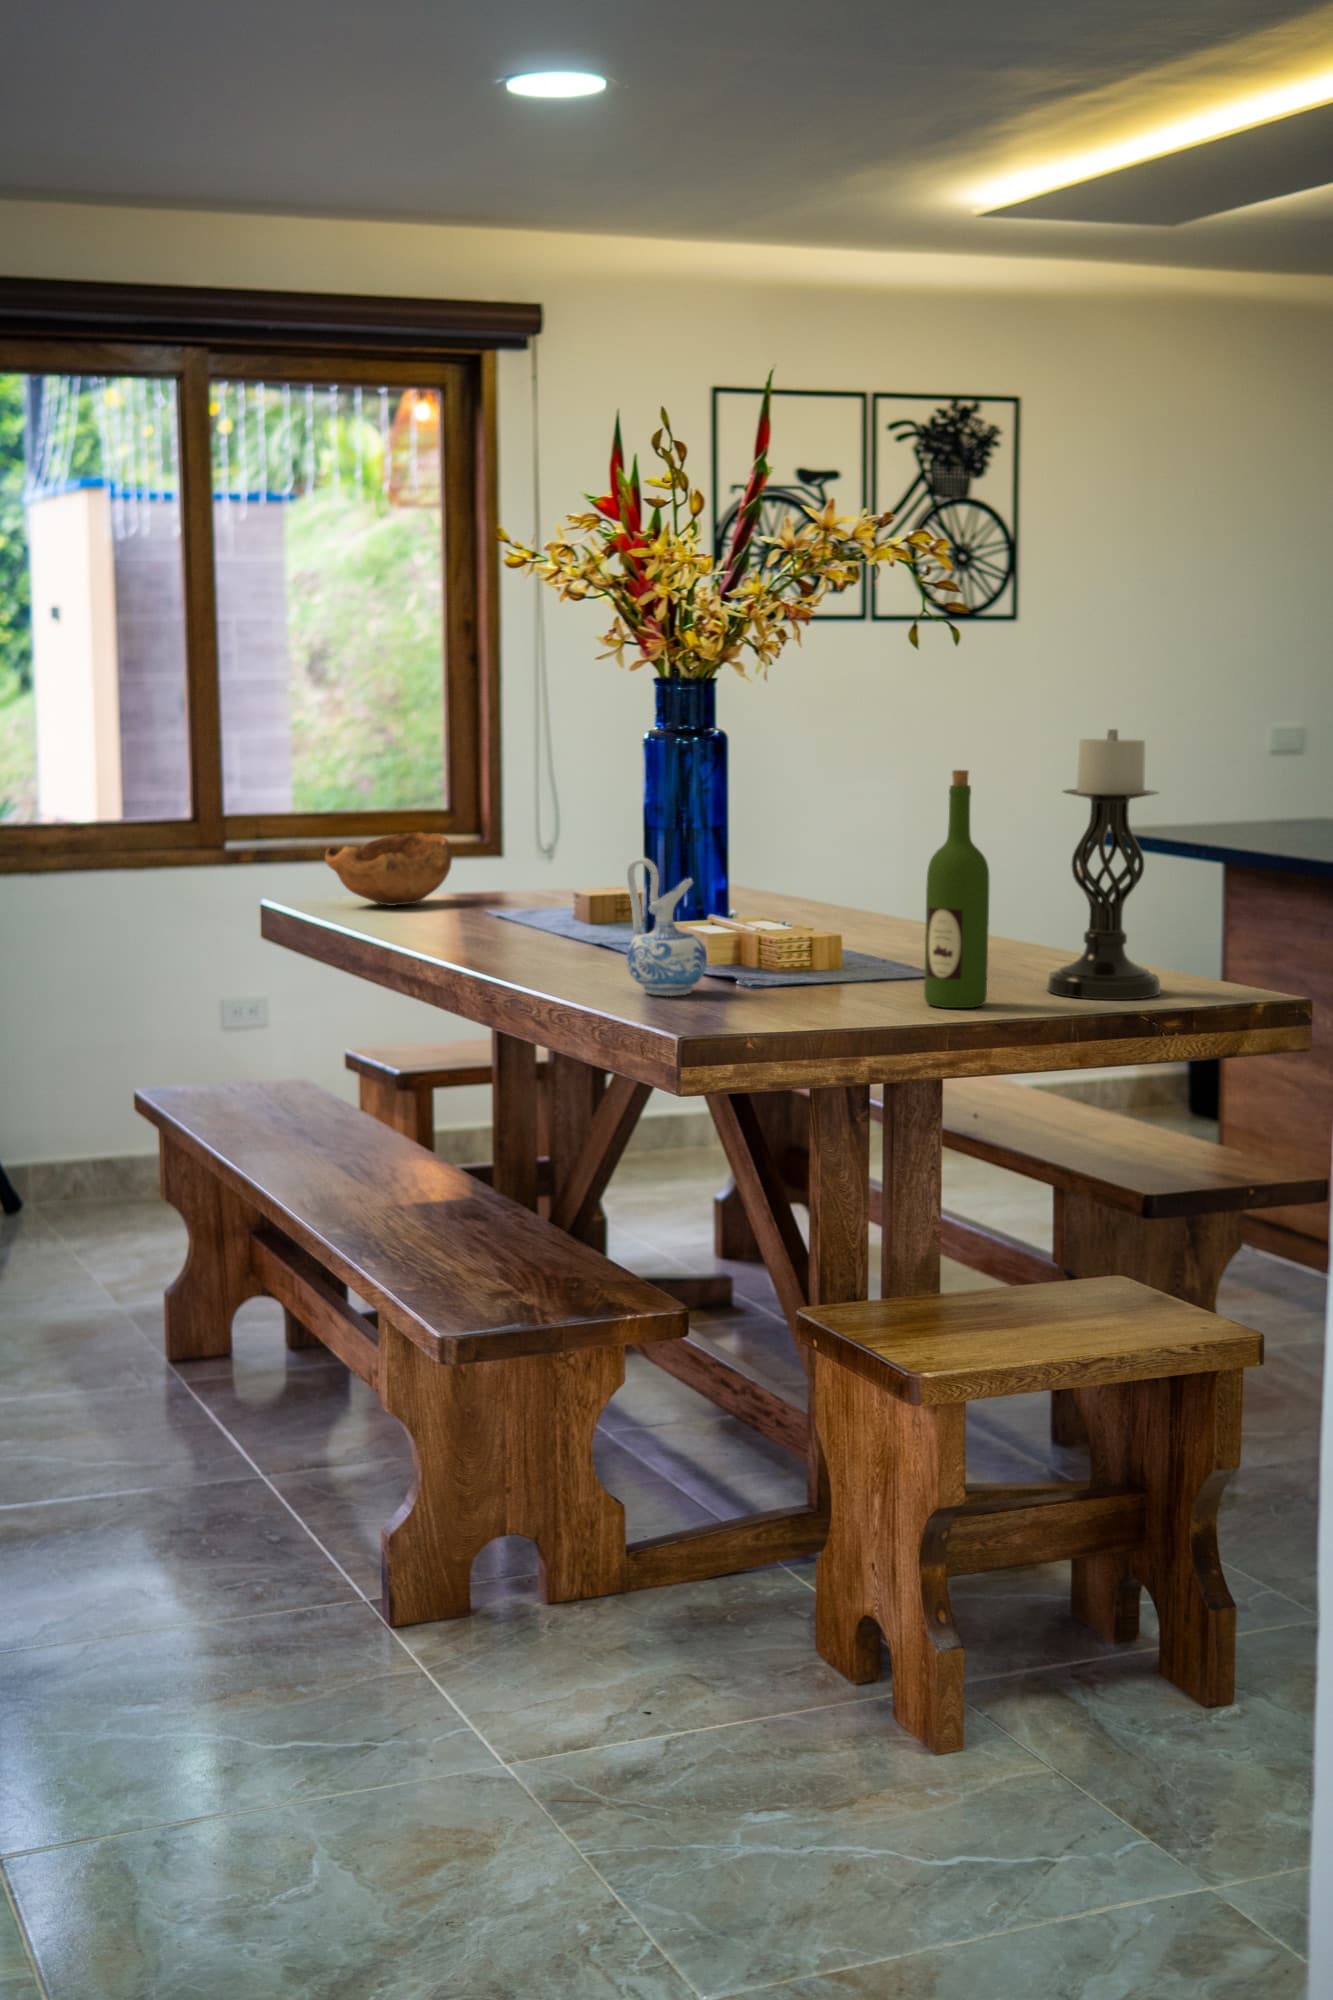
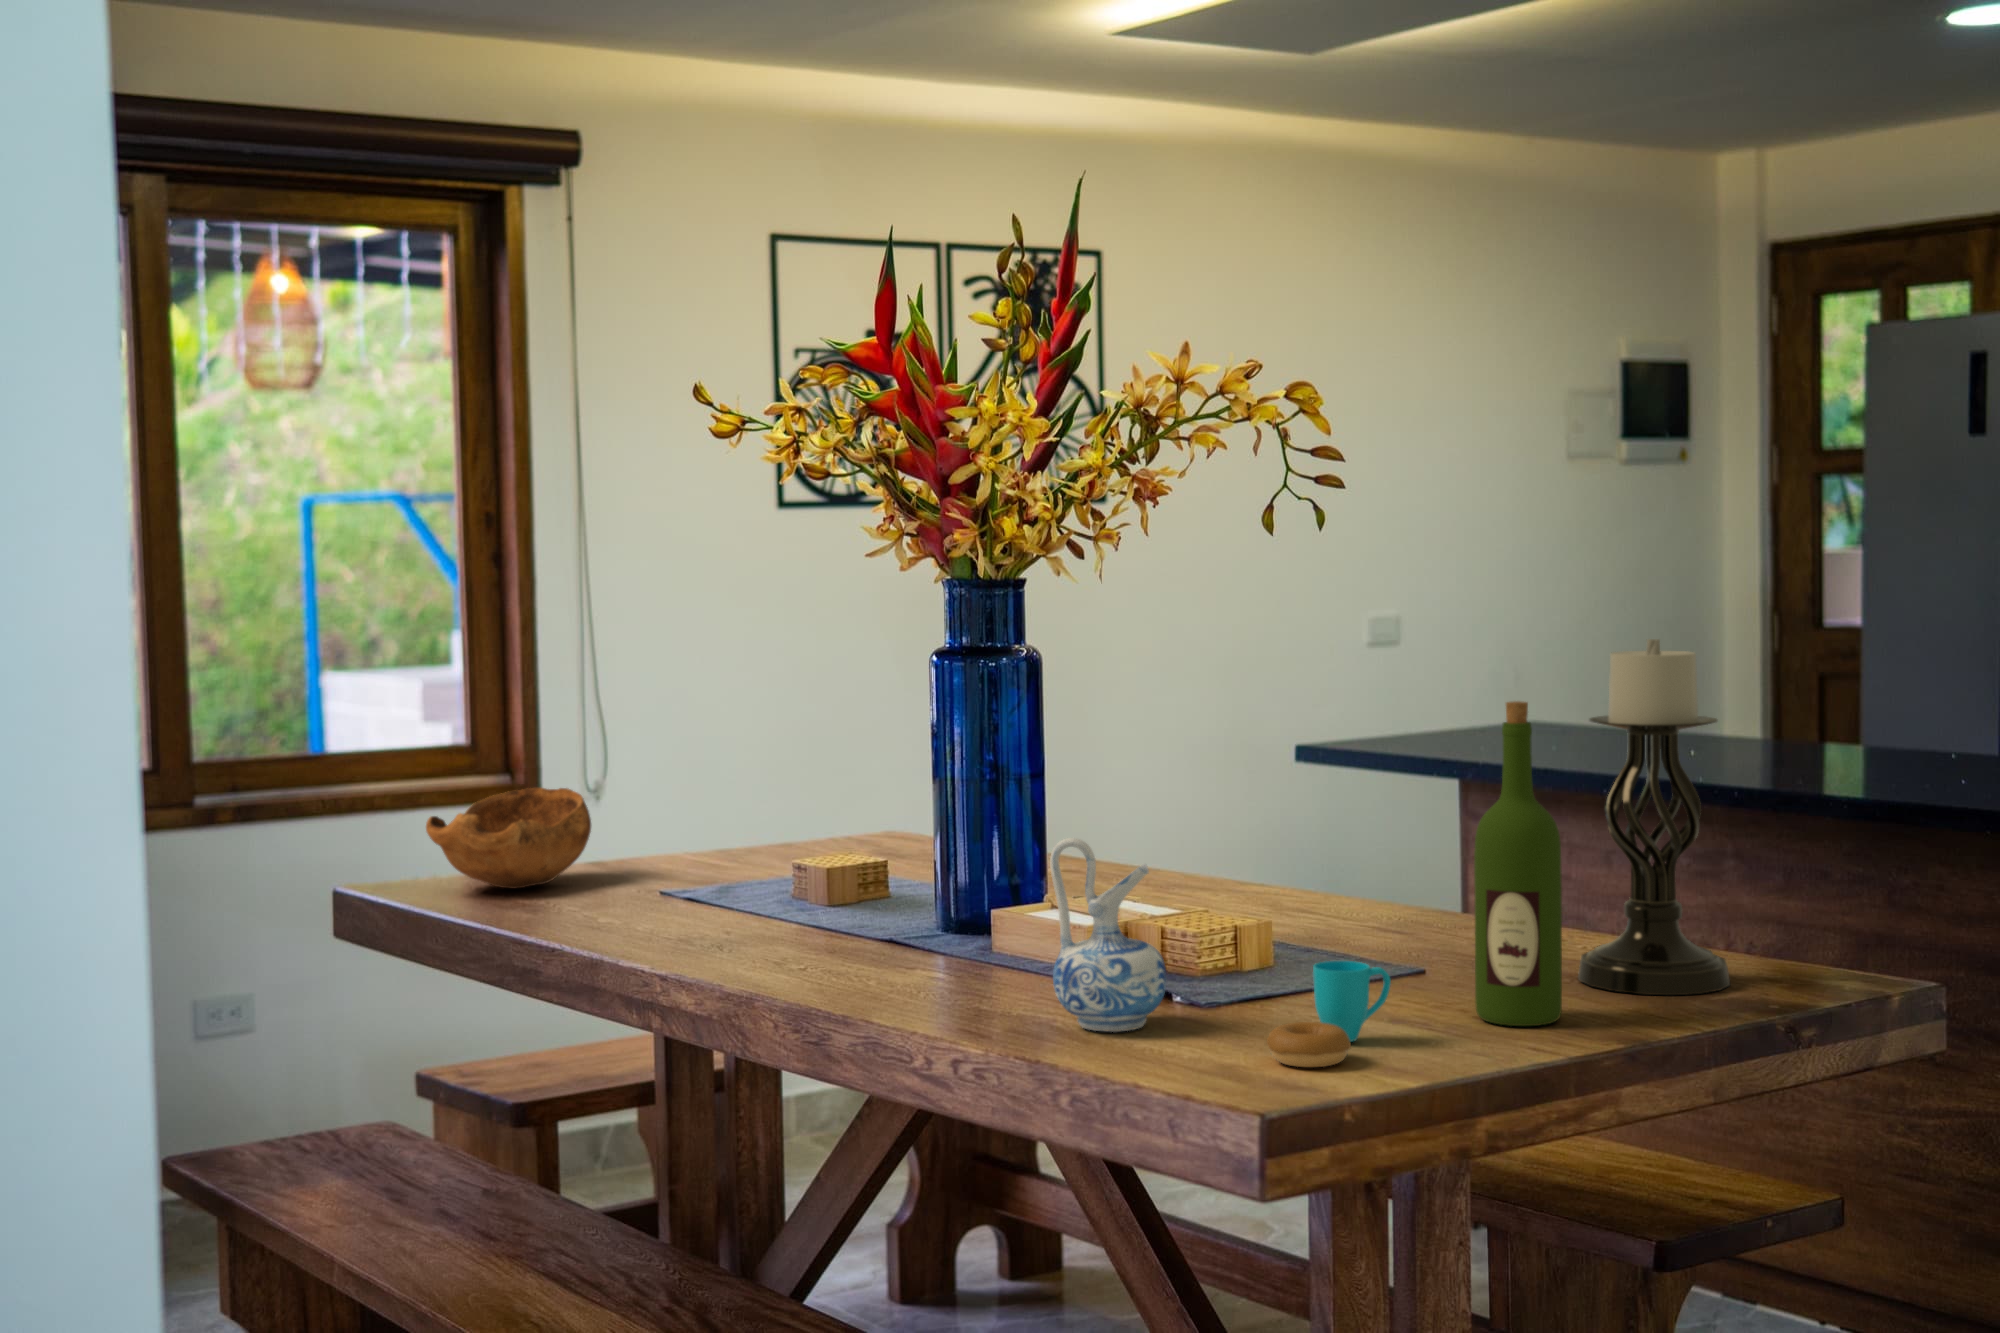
cup: none [734,952,846,1018] -> present [1267,961,1391,1067]

